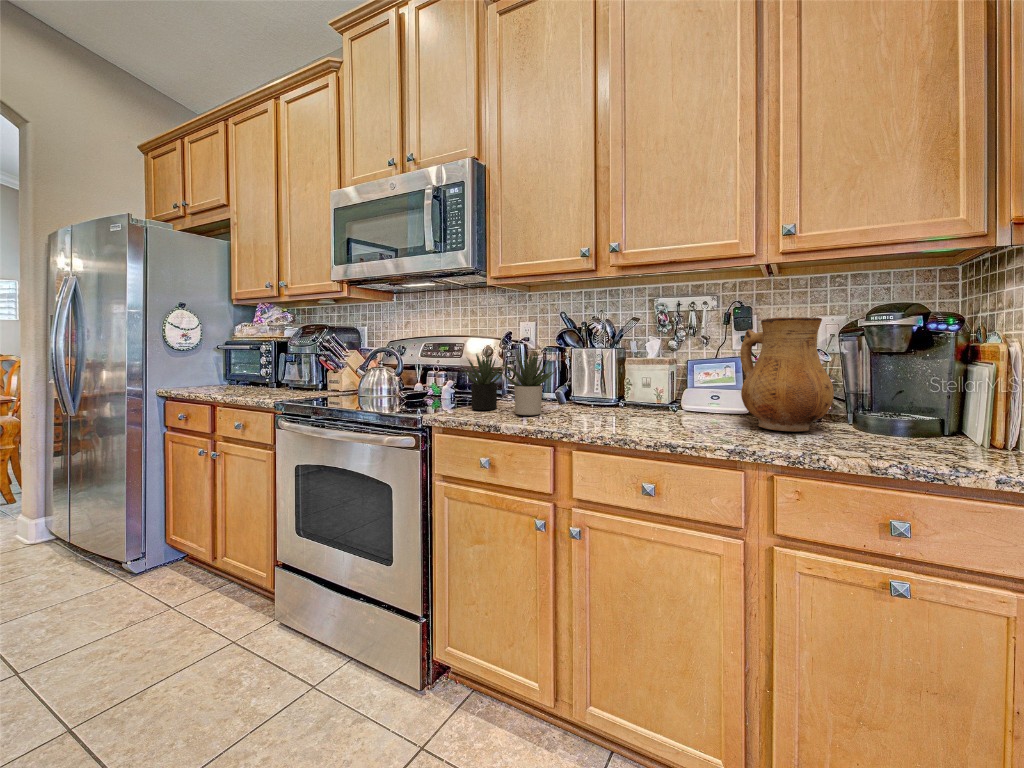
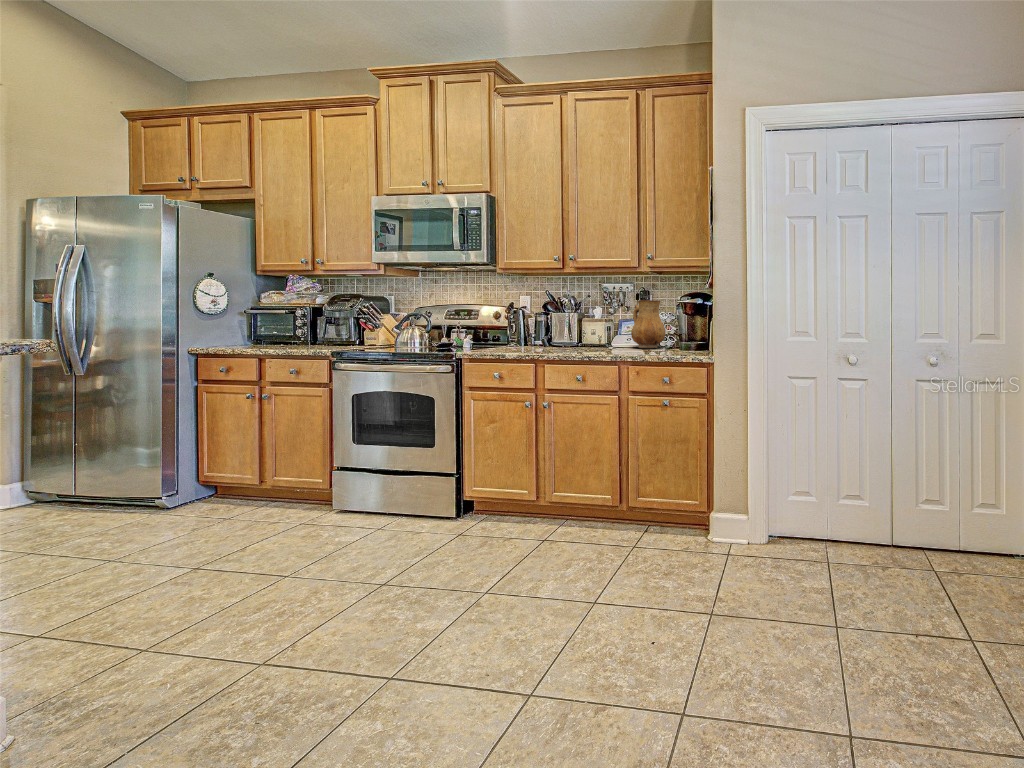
succulent plant: present [462,350,555,415] -> none [490,312,547,348]

